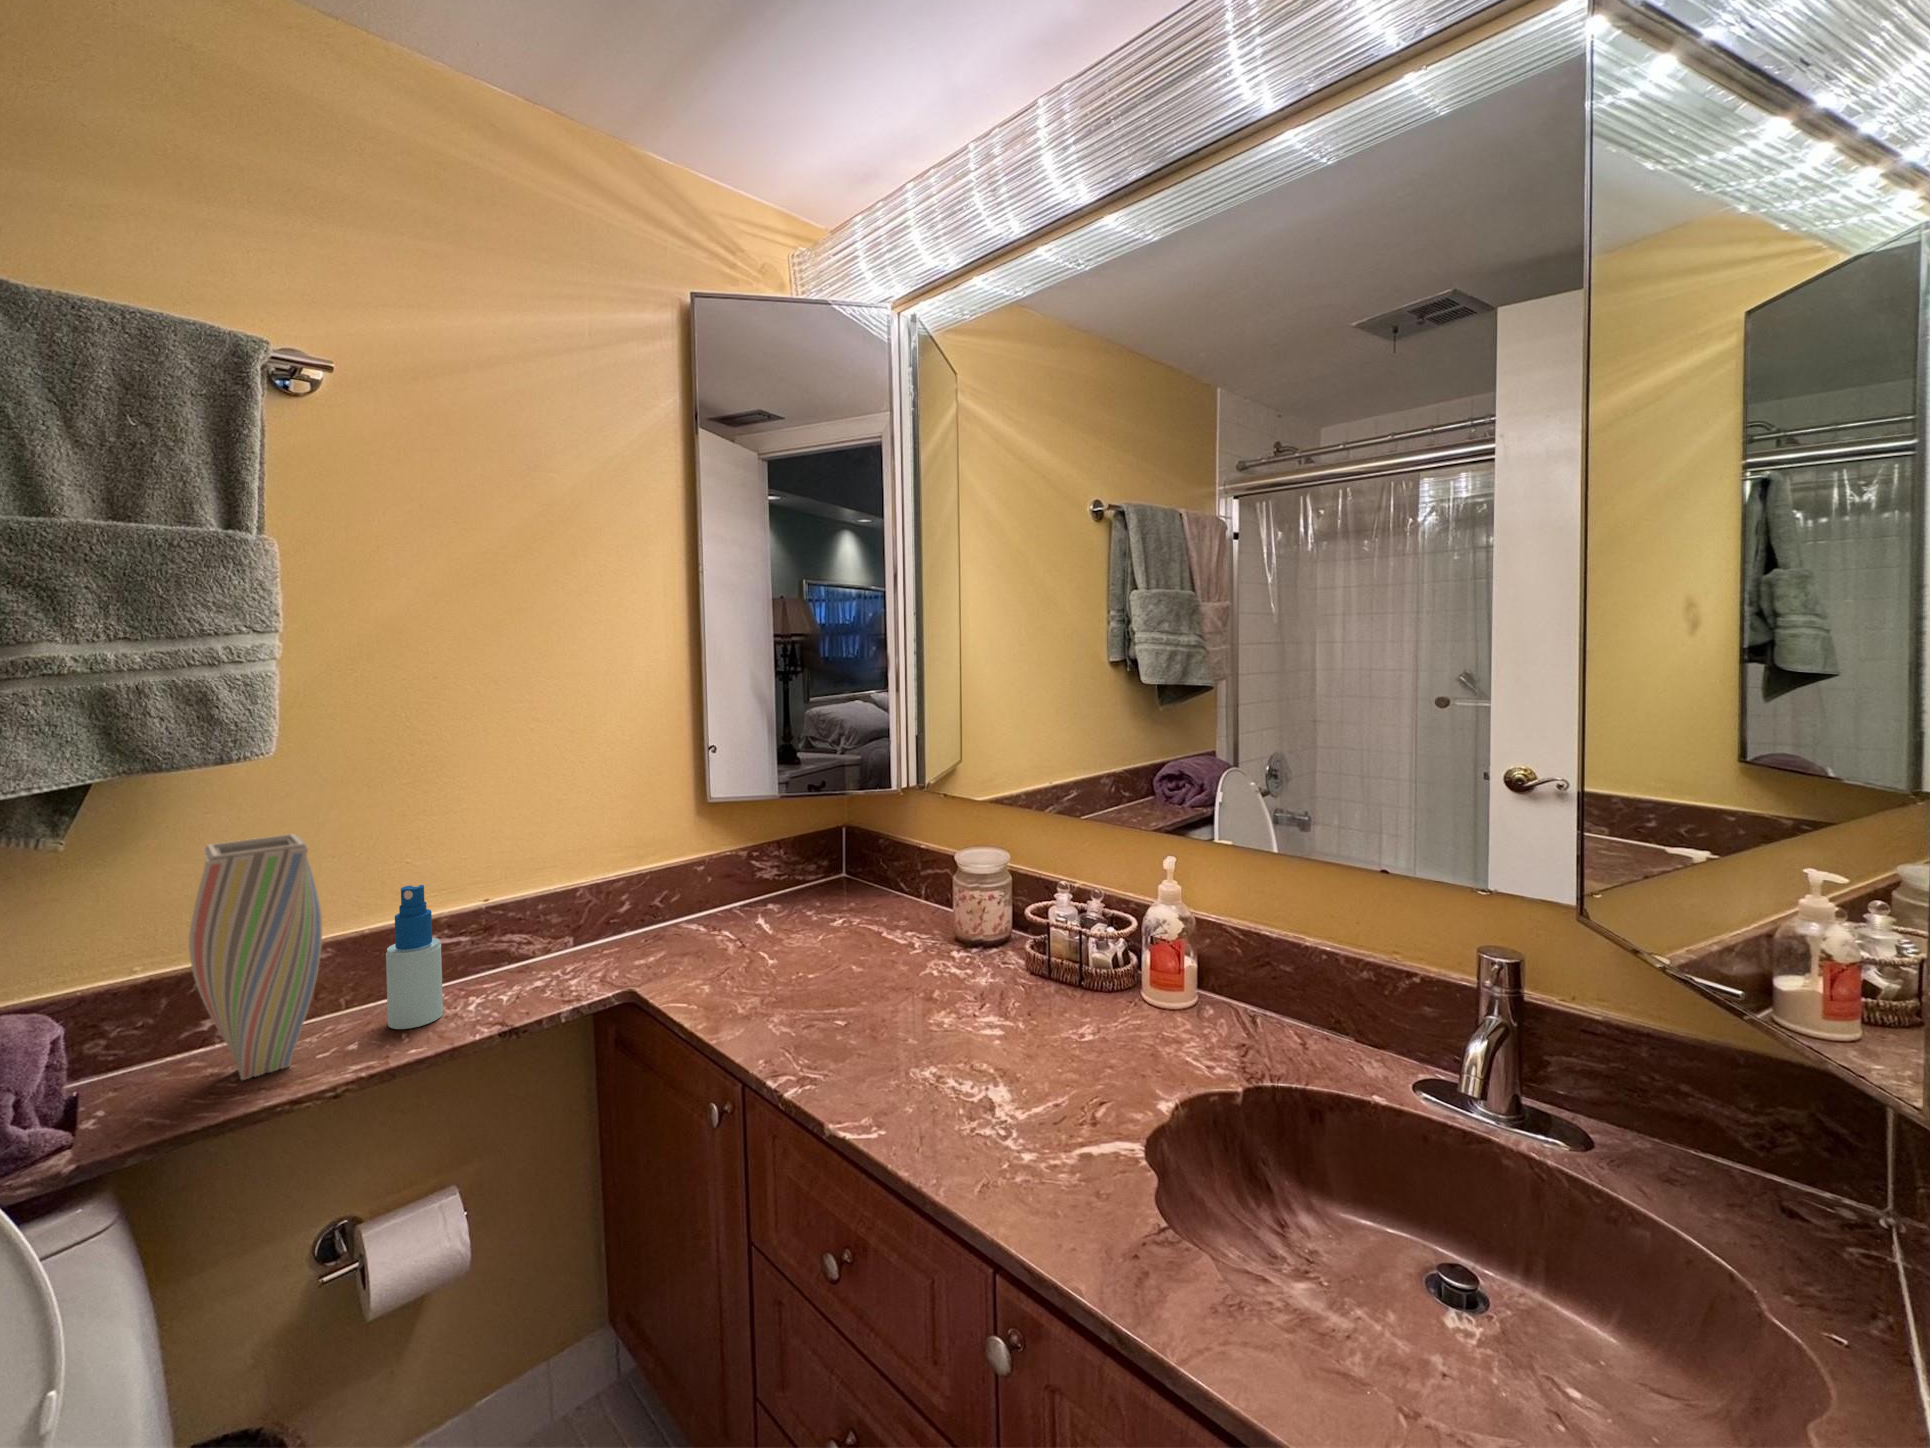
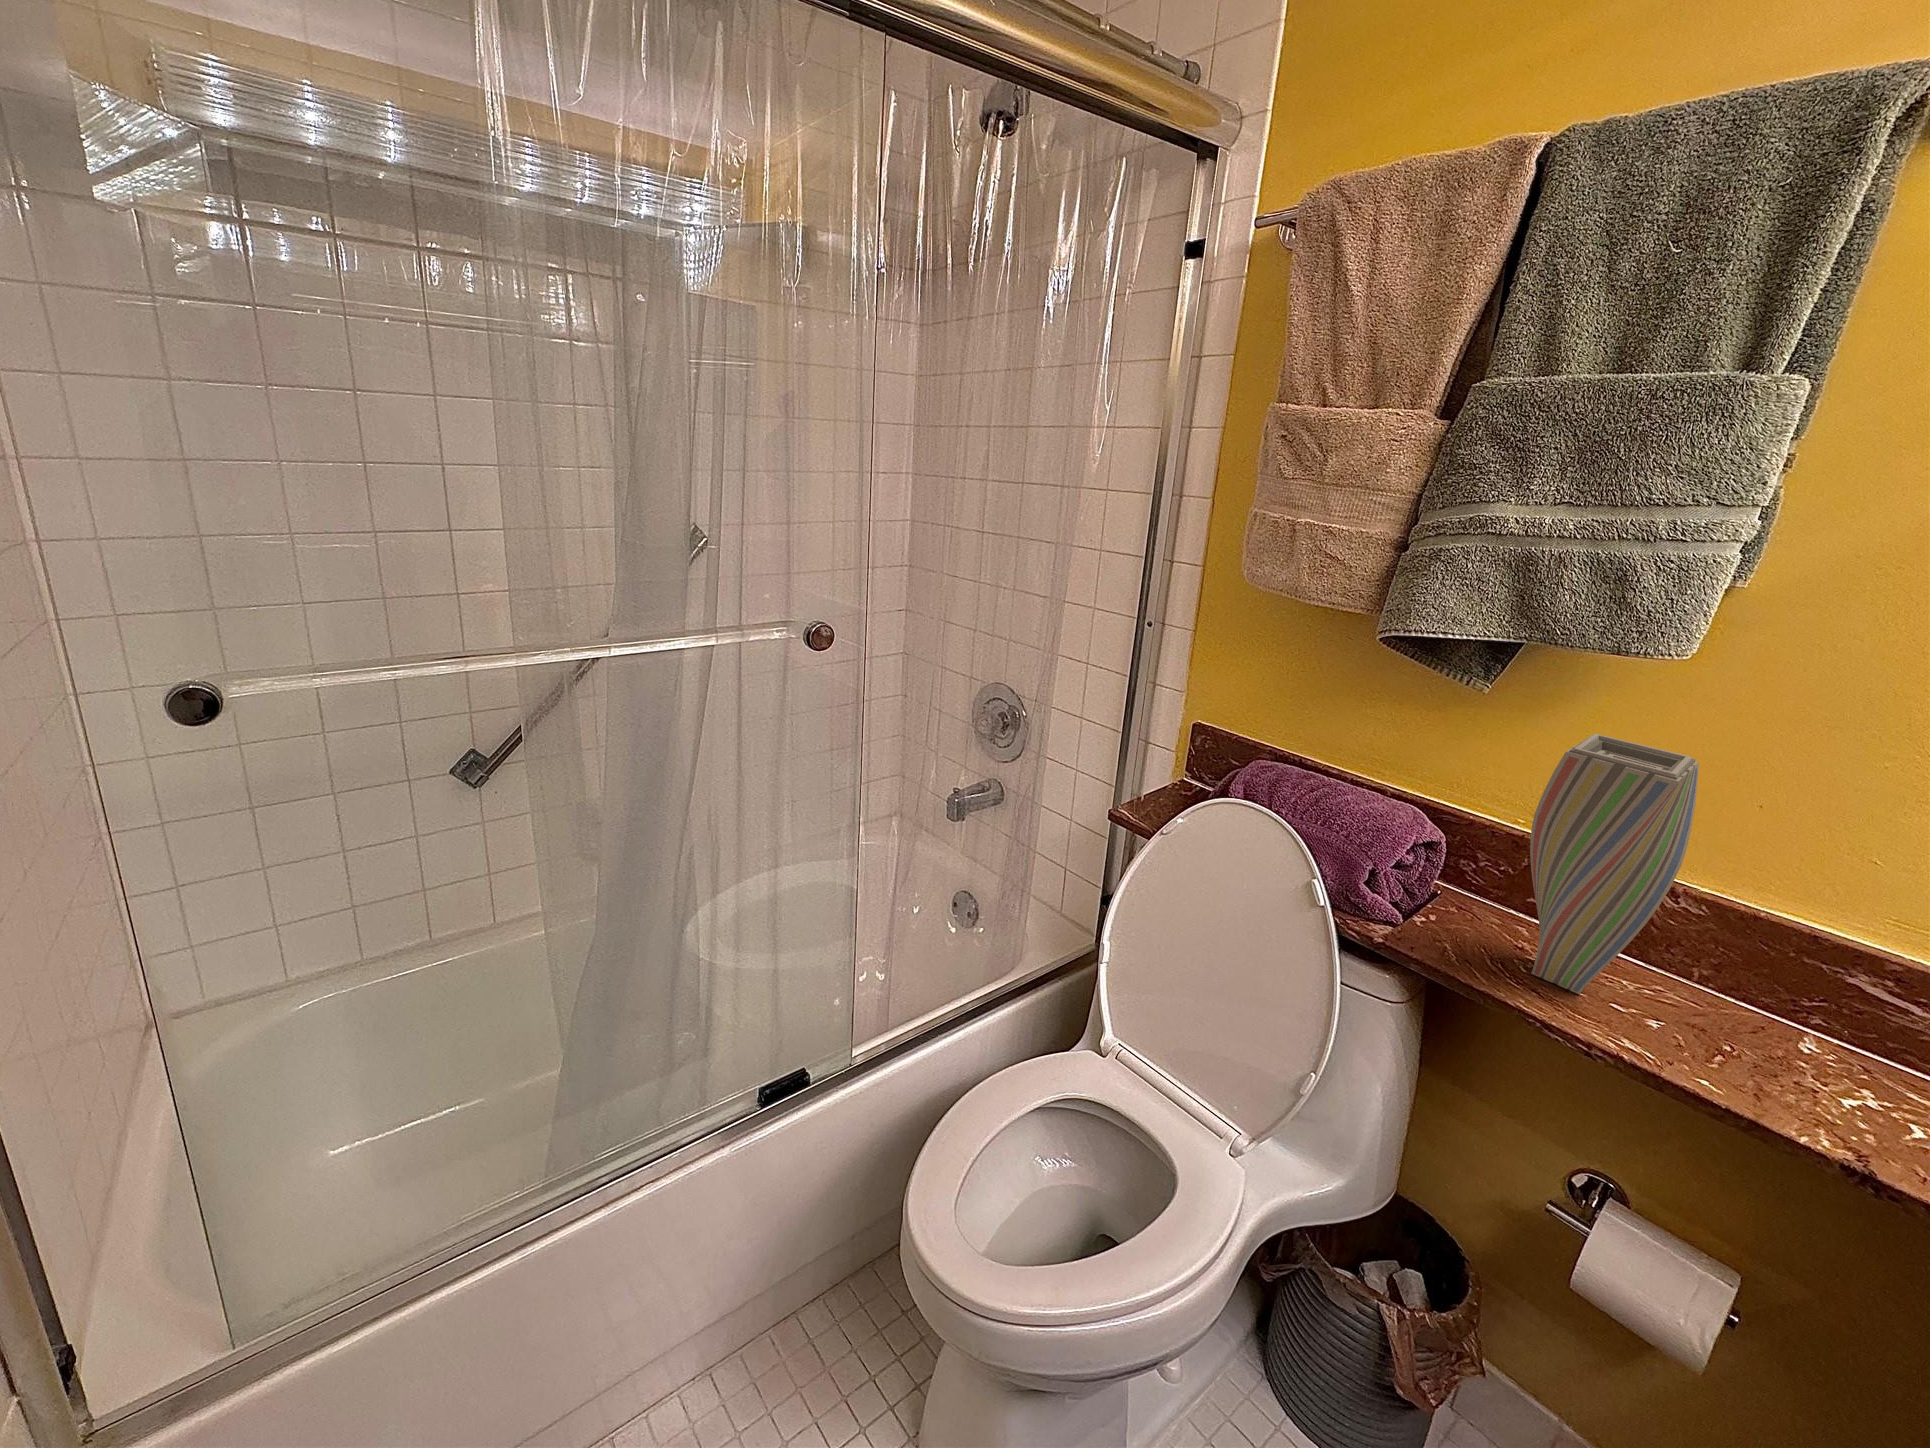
spray bottle: present [386,885,443,1029] -> none [1715,885,1846,1076]

